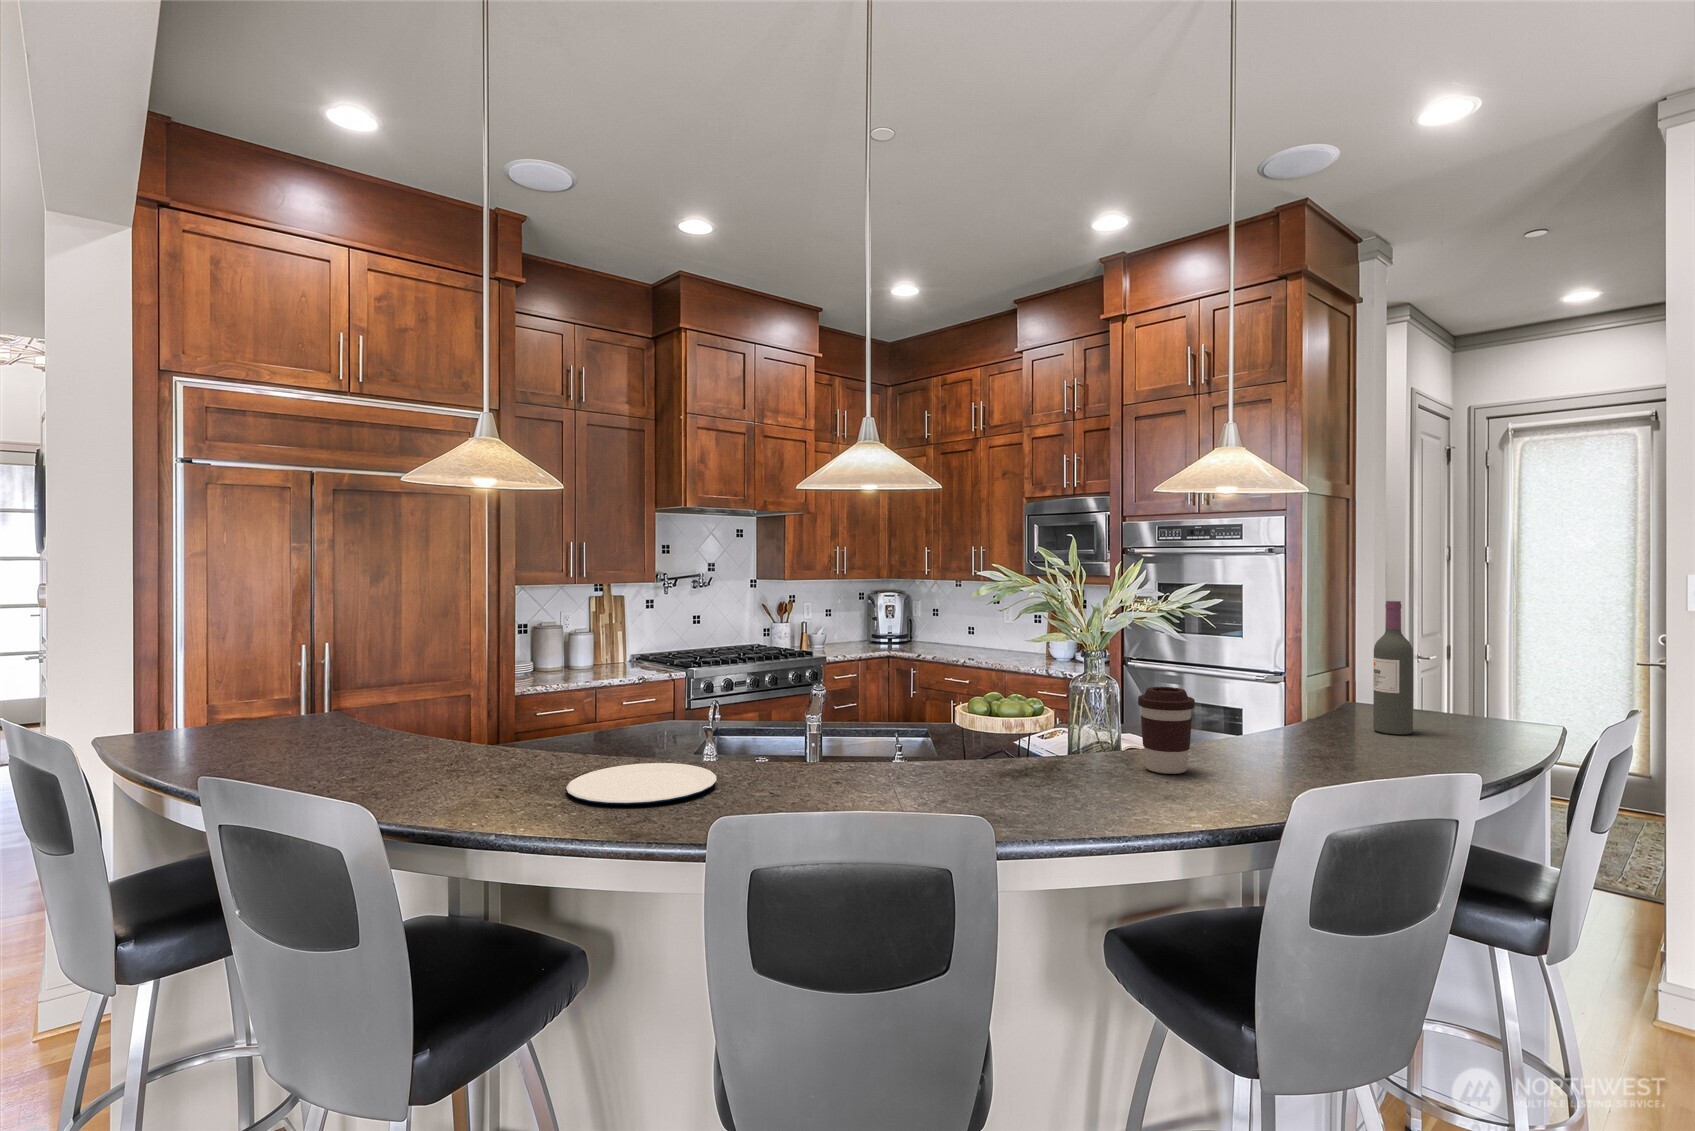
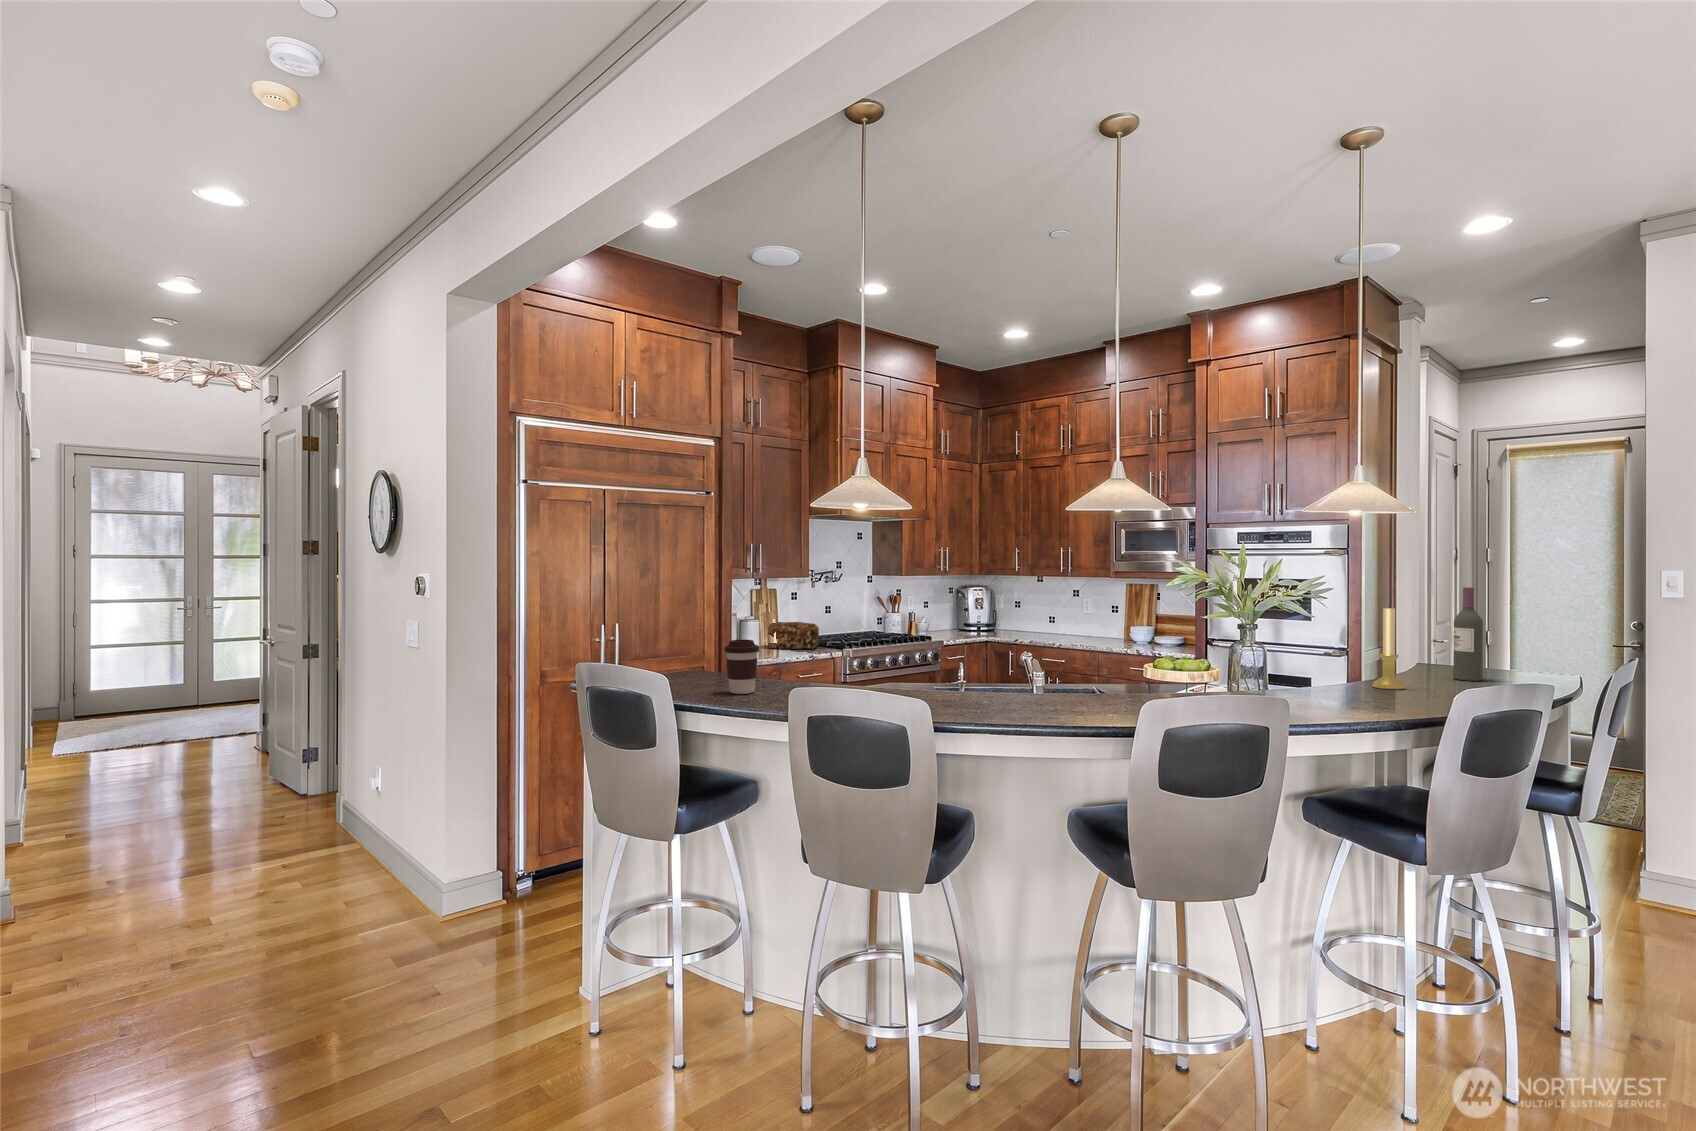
candle holder: none [1241,628,1287,752] -> present [1372,608,1405,690]
bread loaf: none [599,636,665,668] -> present [768,622,819,649]
coffee cup: present [1138,687,1195,774] -> present [724,640,759,694]
plate: present [566,763,716,805] -> none [966,693,1063,713]

